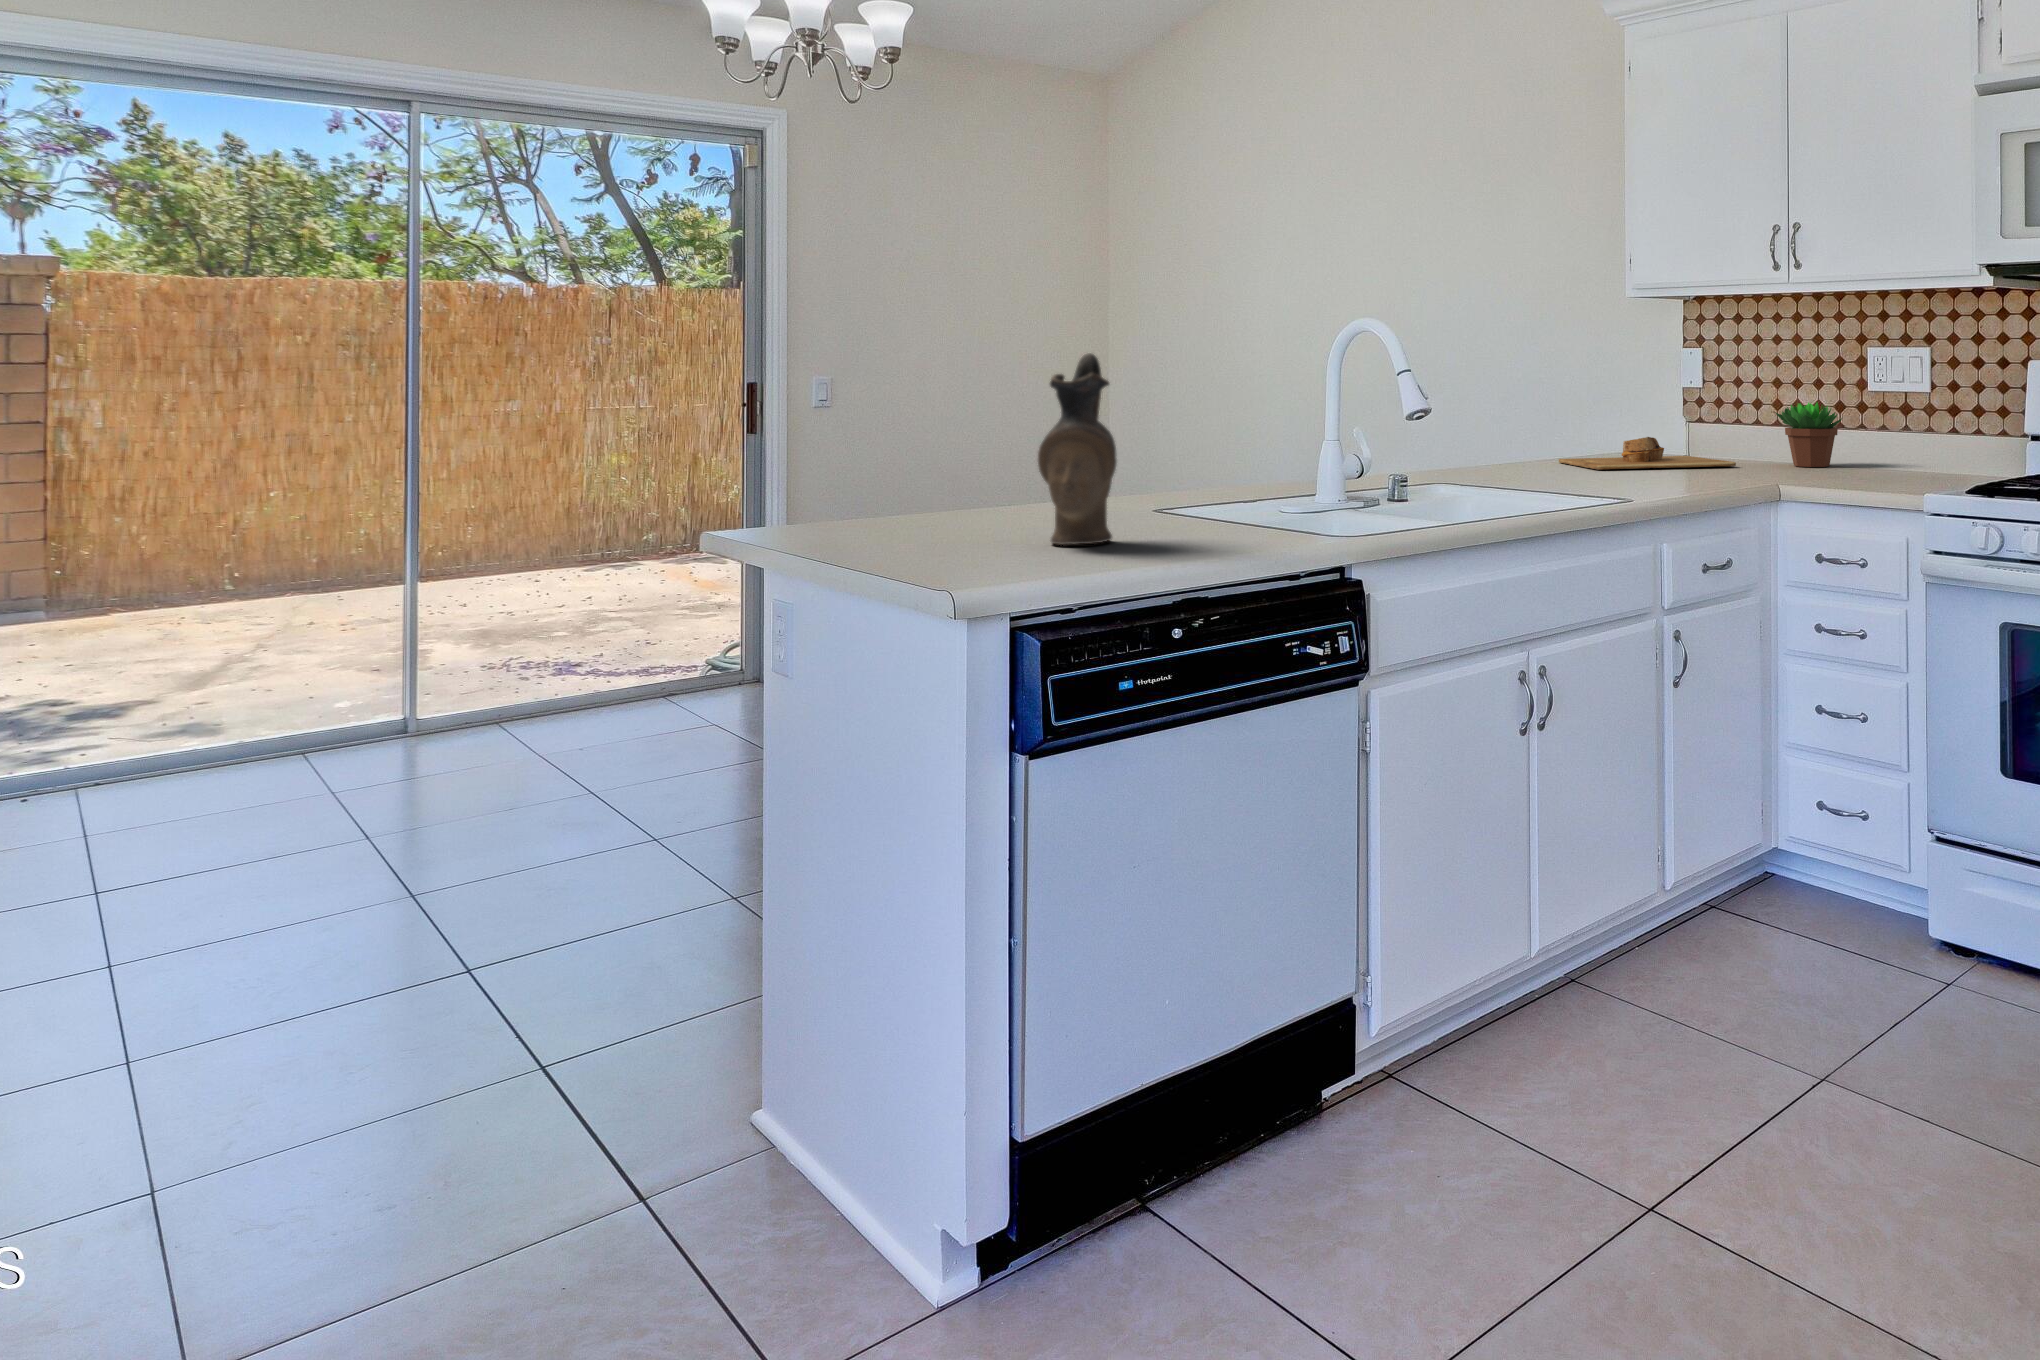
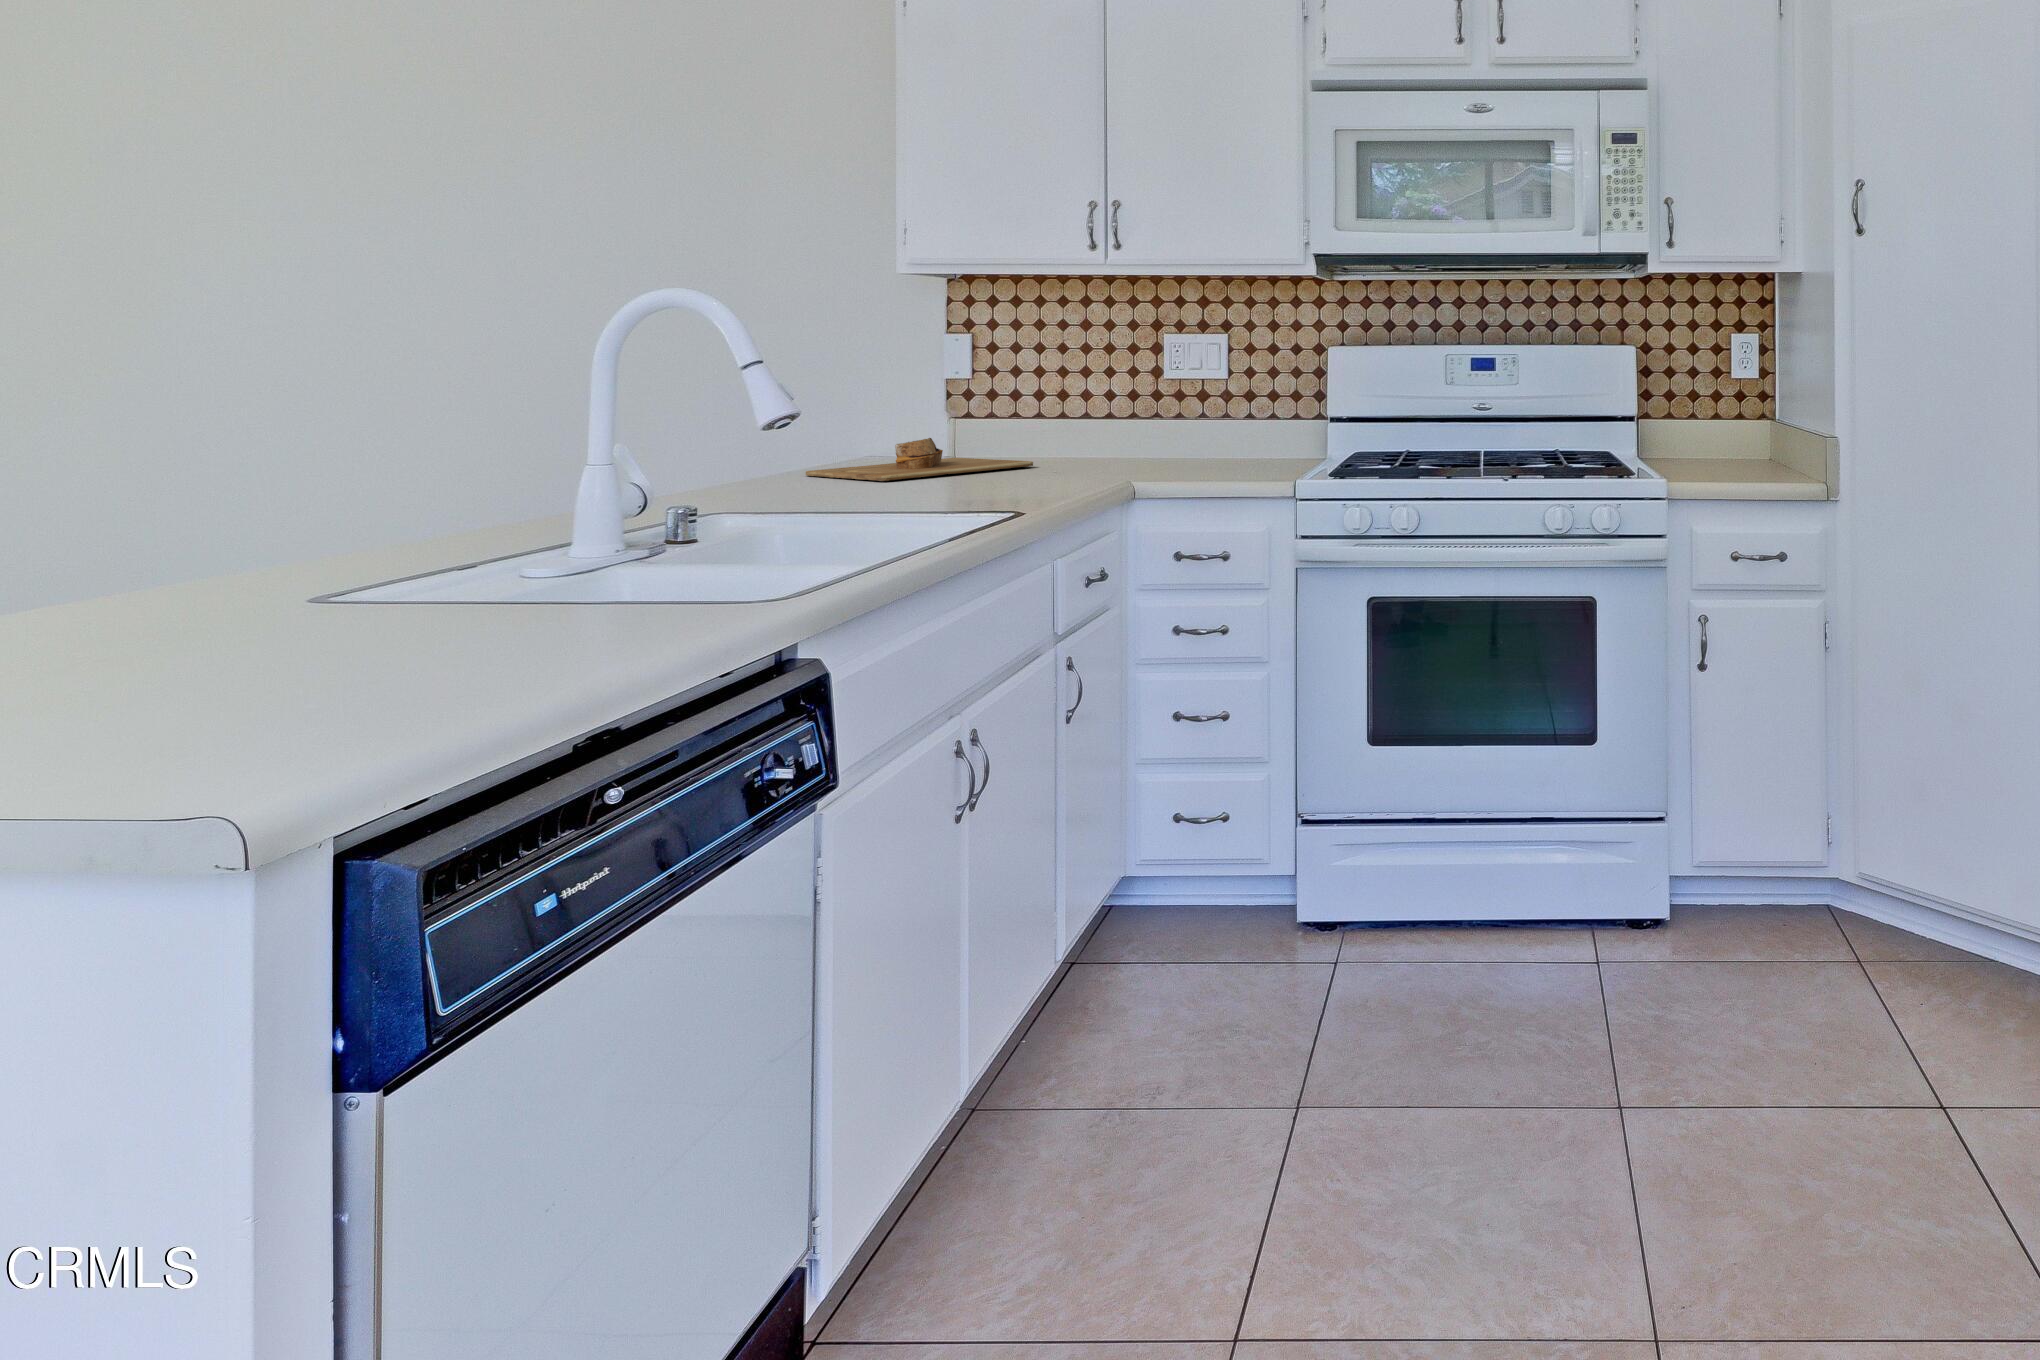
ceramic pitcher: present [1038,353,1117,545] -> none [133,331,341,706]
succulent plant: present [1775,403,1842,467] -> none [1067,391,1139,462]

